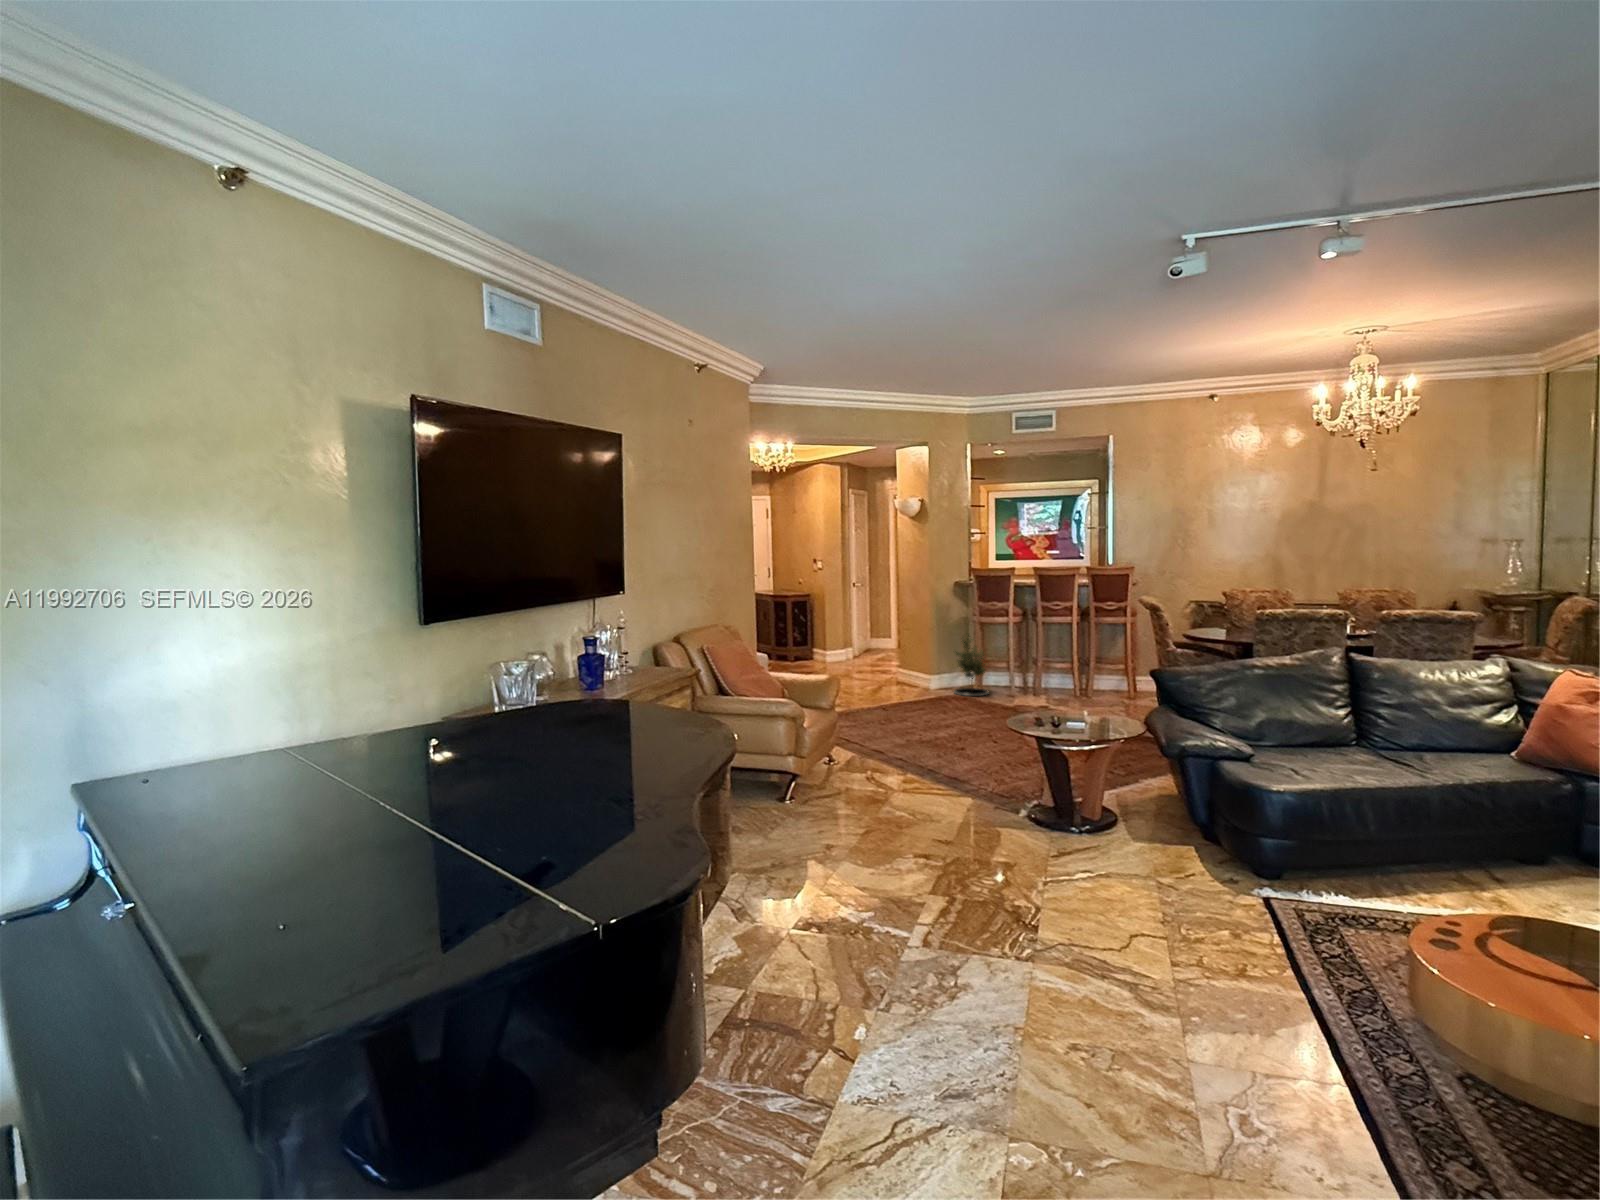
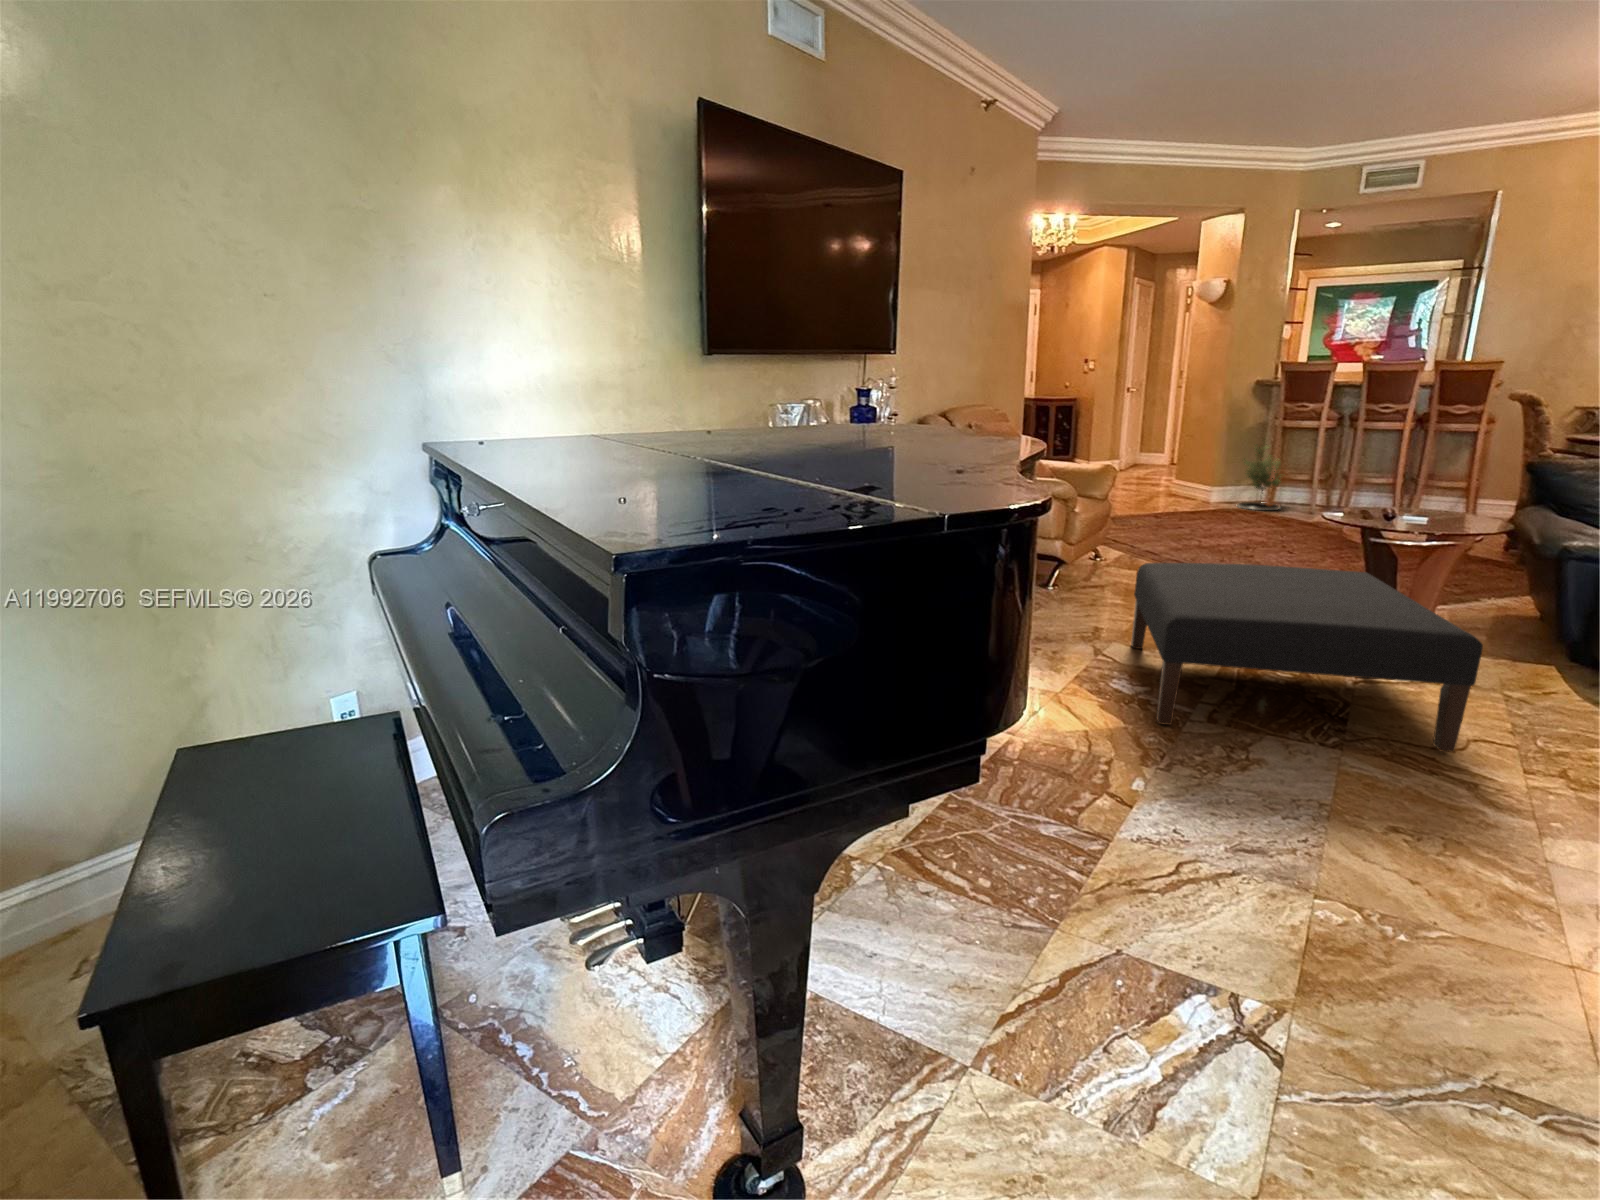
ottoman: none [857,779,1123,955] -> present [1131,563,1483,752]

